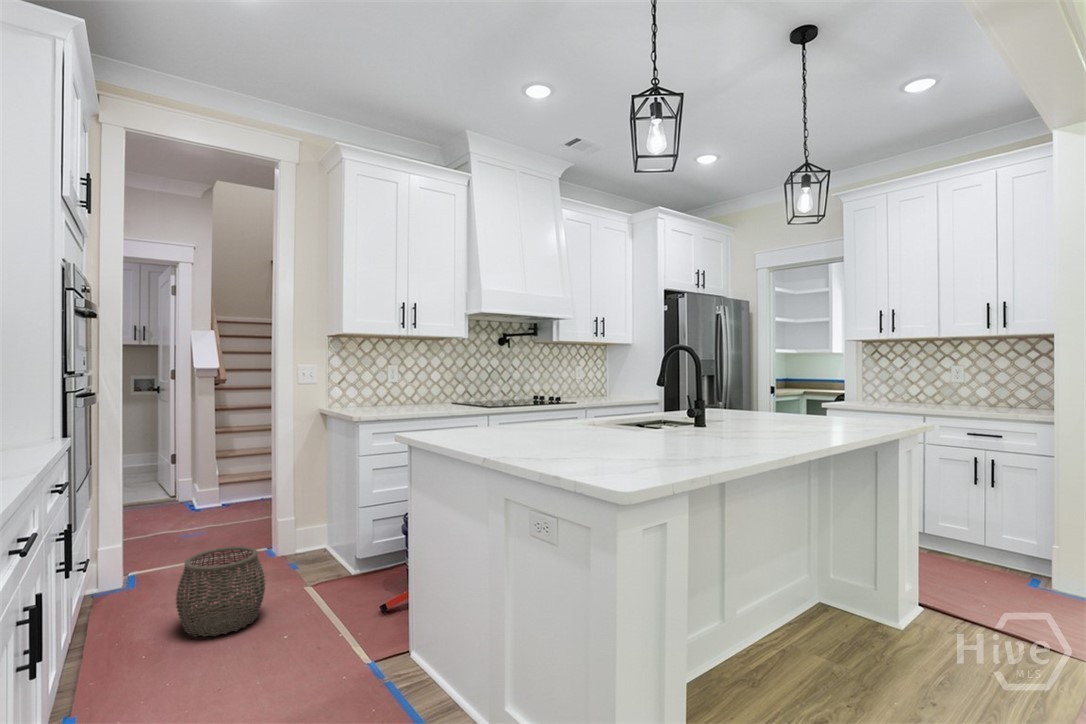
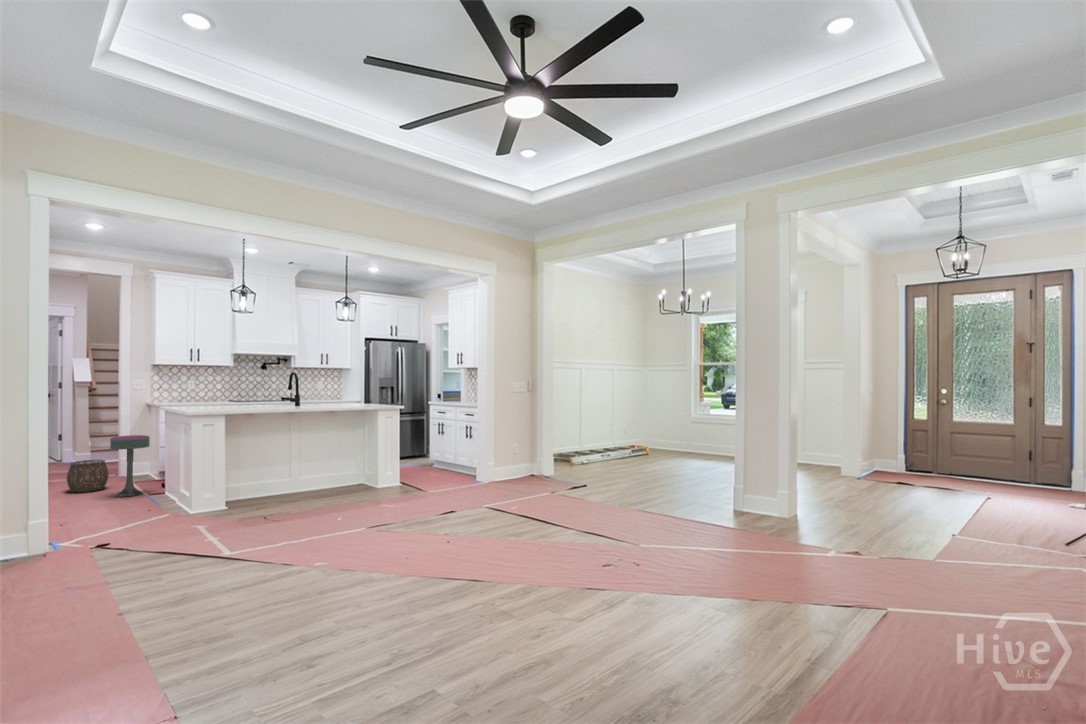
bar stool: none [275,500,362,672] -> present [110,435,150,497]

